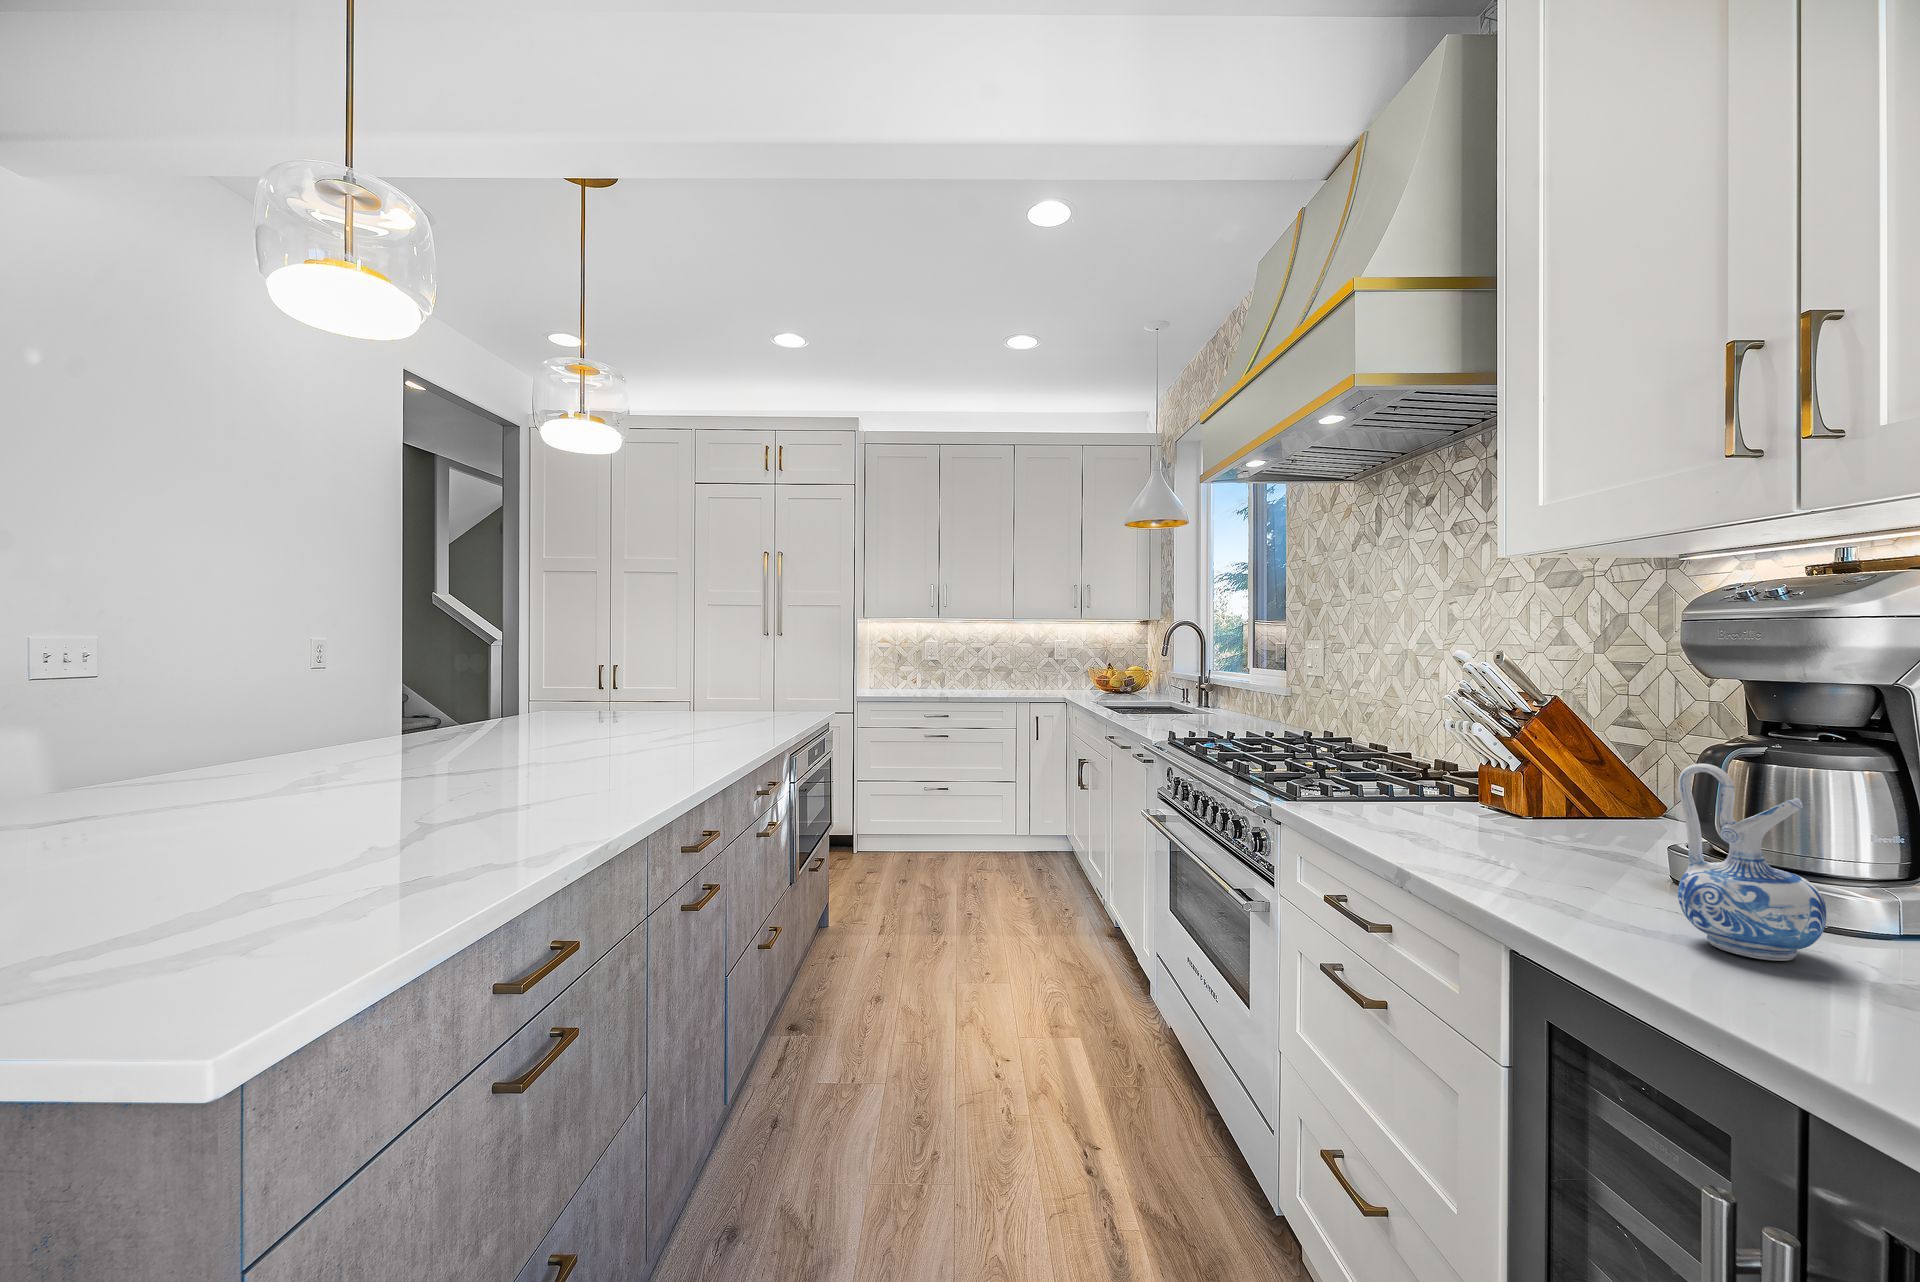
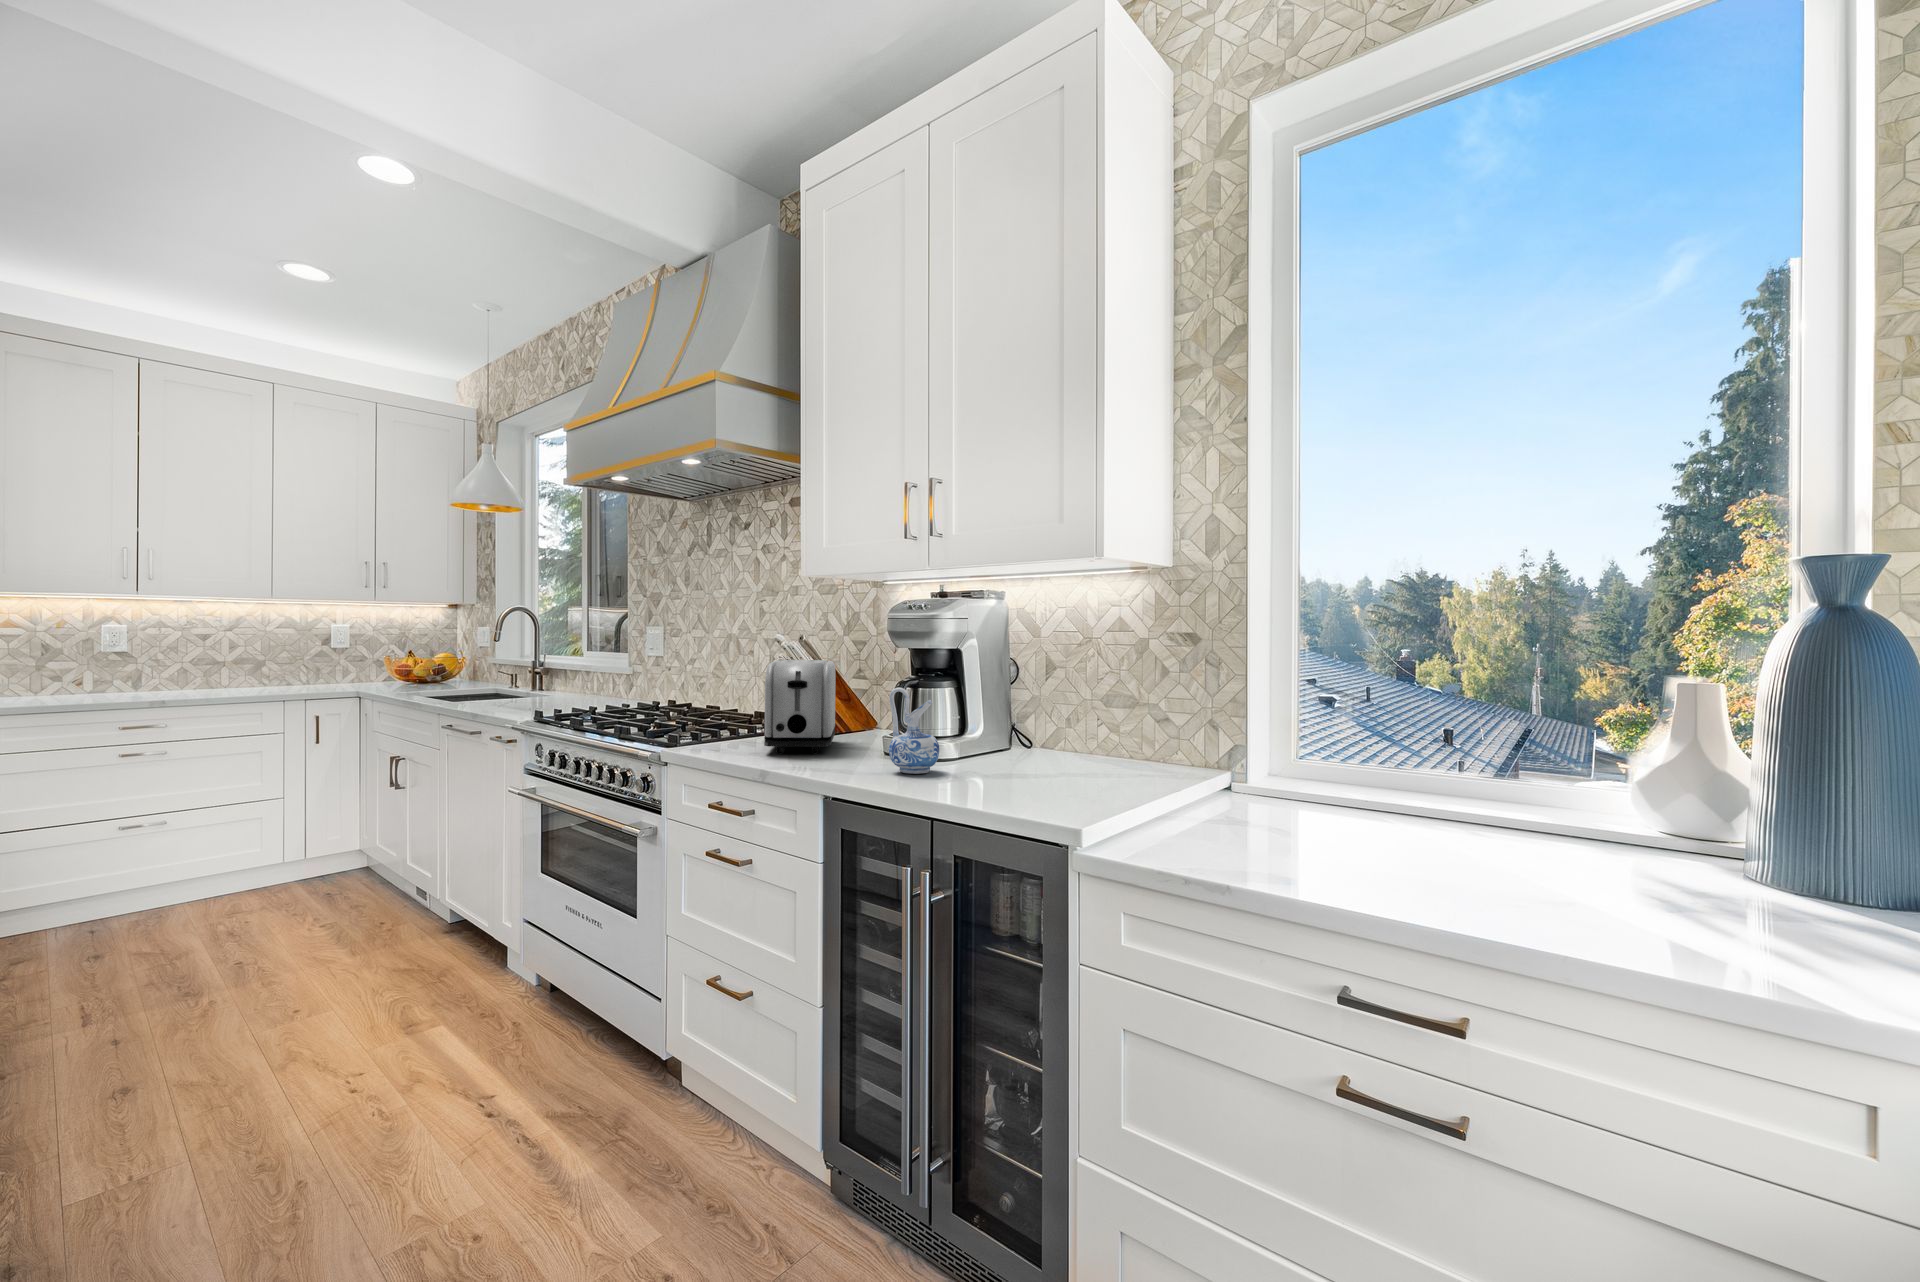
toaster: none [1420,691,1564,855] -> present [764,660,836,753]

